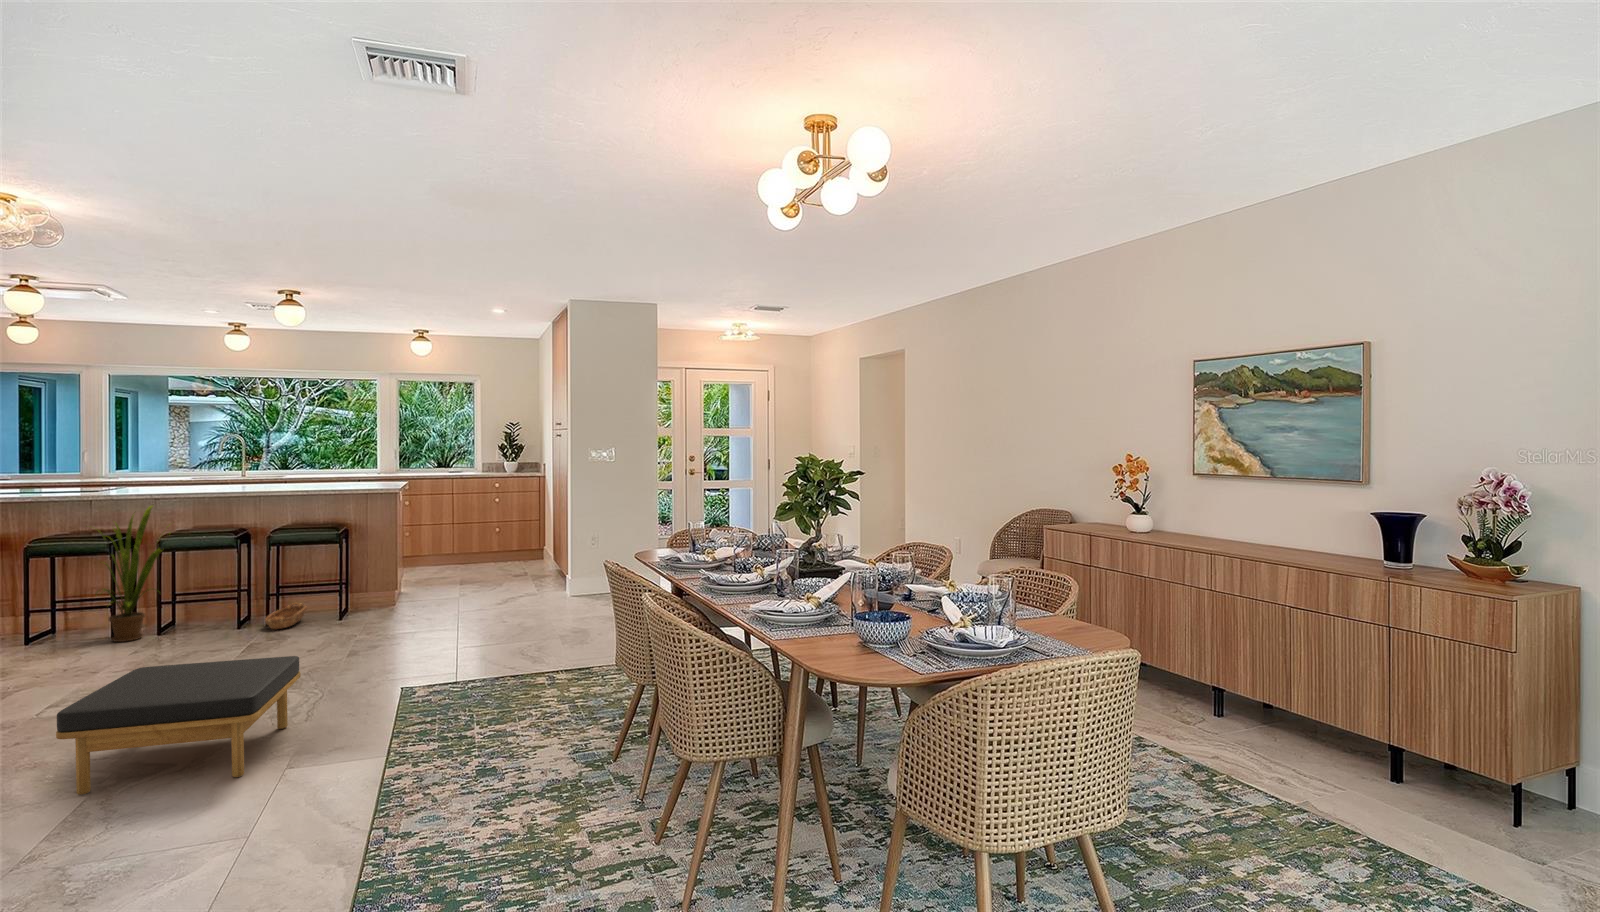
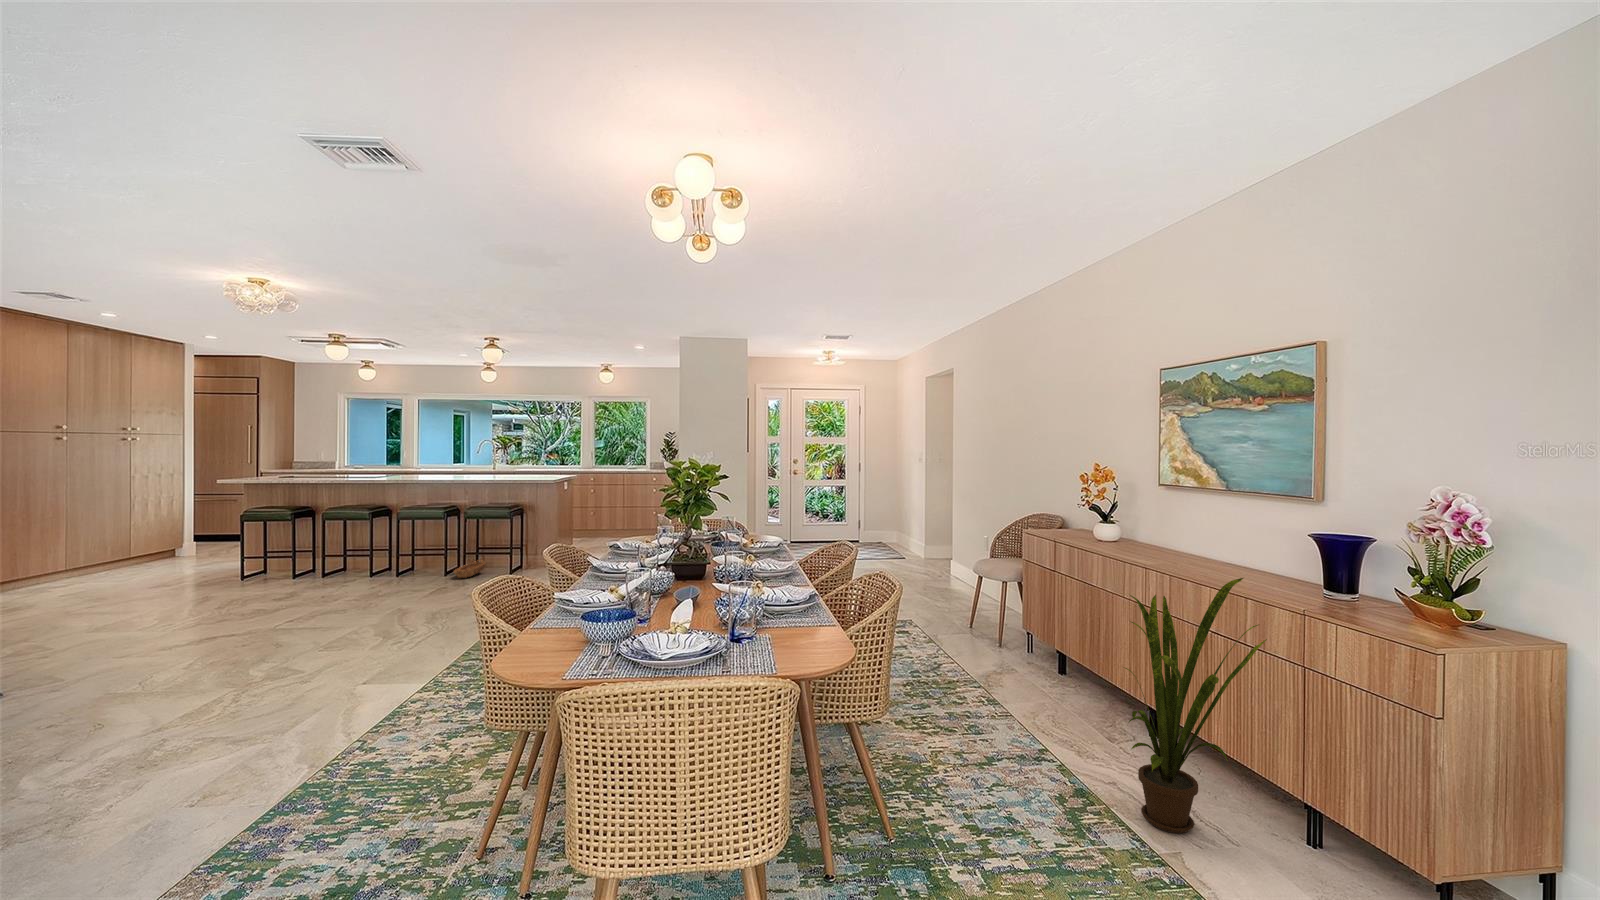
house plant: present [93,505,170,642] -> present [1125,578,1267,833]
ottoman: present [56,656,301,795] -> none [213,601,400,687]

